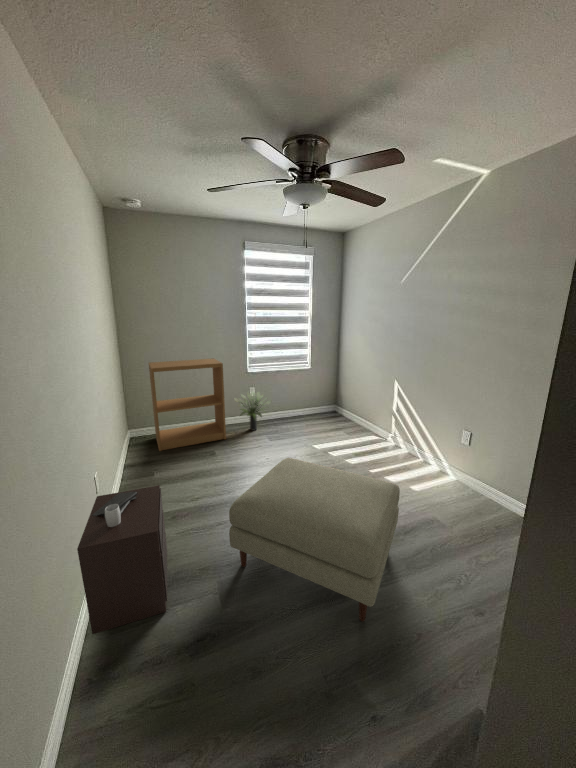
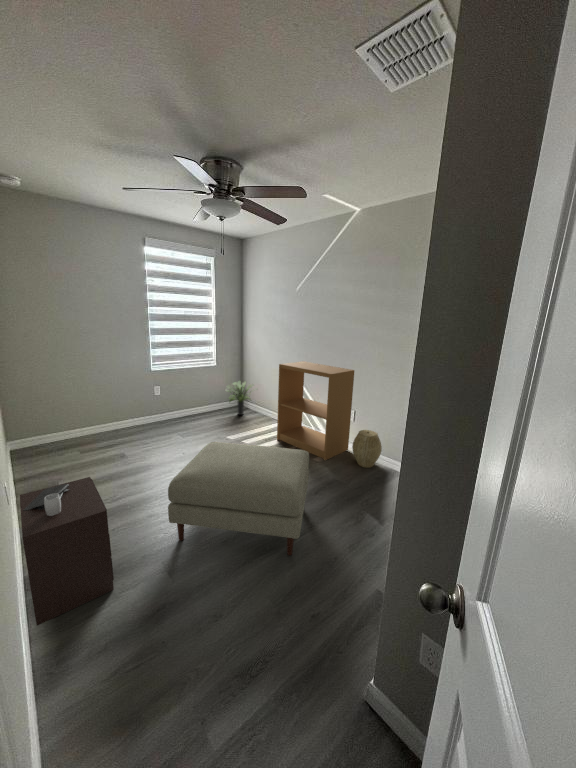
bookshelf: present [149,358,226,451] -> present [277,361,354,460]
potted plant: present [235,392,271,431] -> present [226,381,253,415]
woven basket: none [464,460,507,510] -> present [352,430,382,467]

